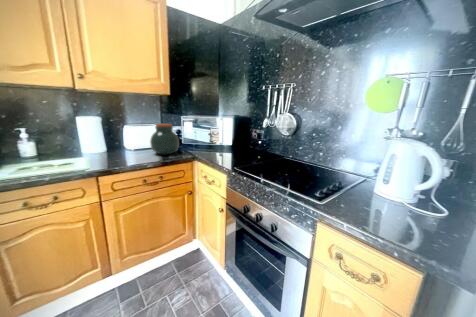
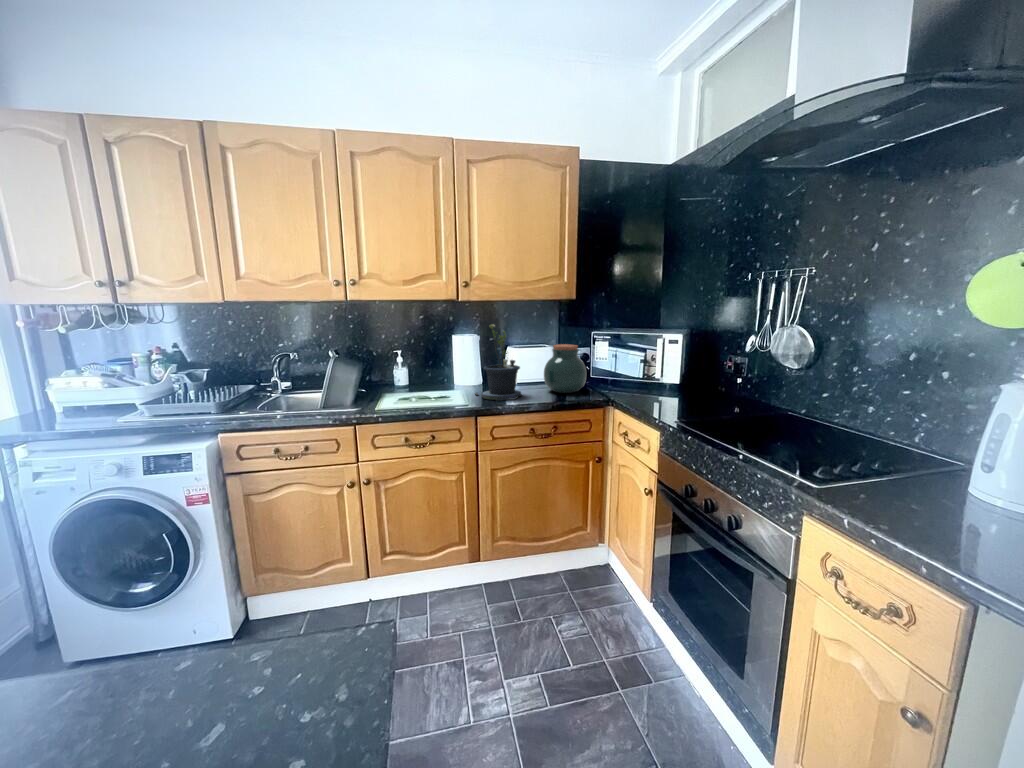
potted plant: none [97,108,137,164] -> present [475,324,522,401]

